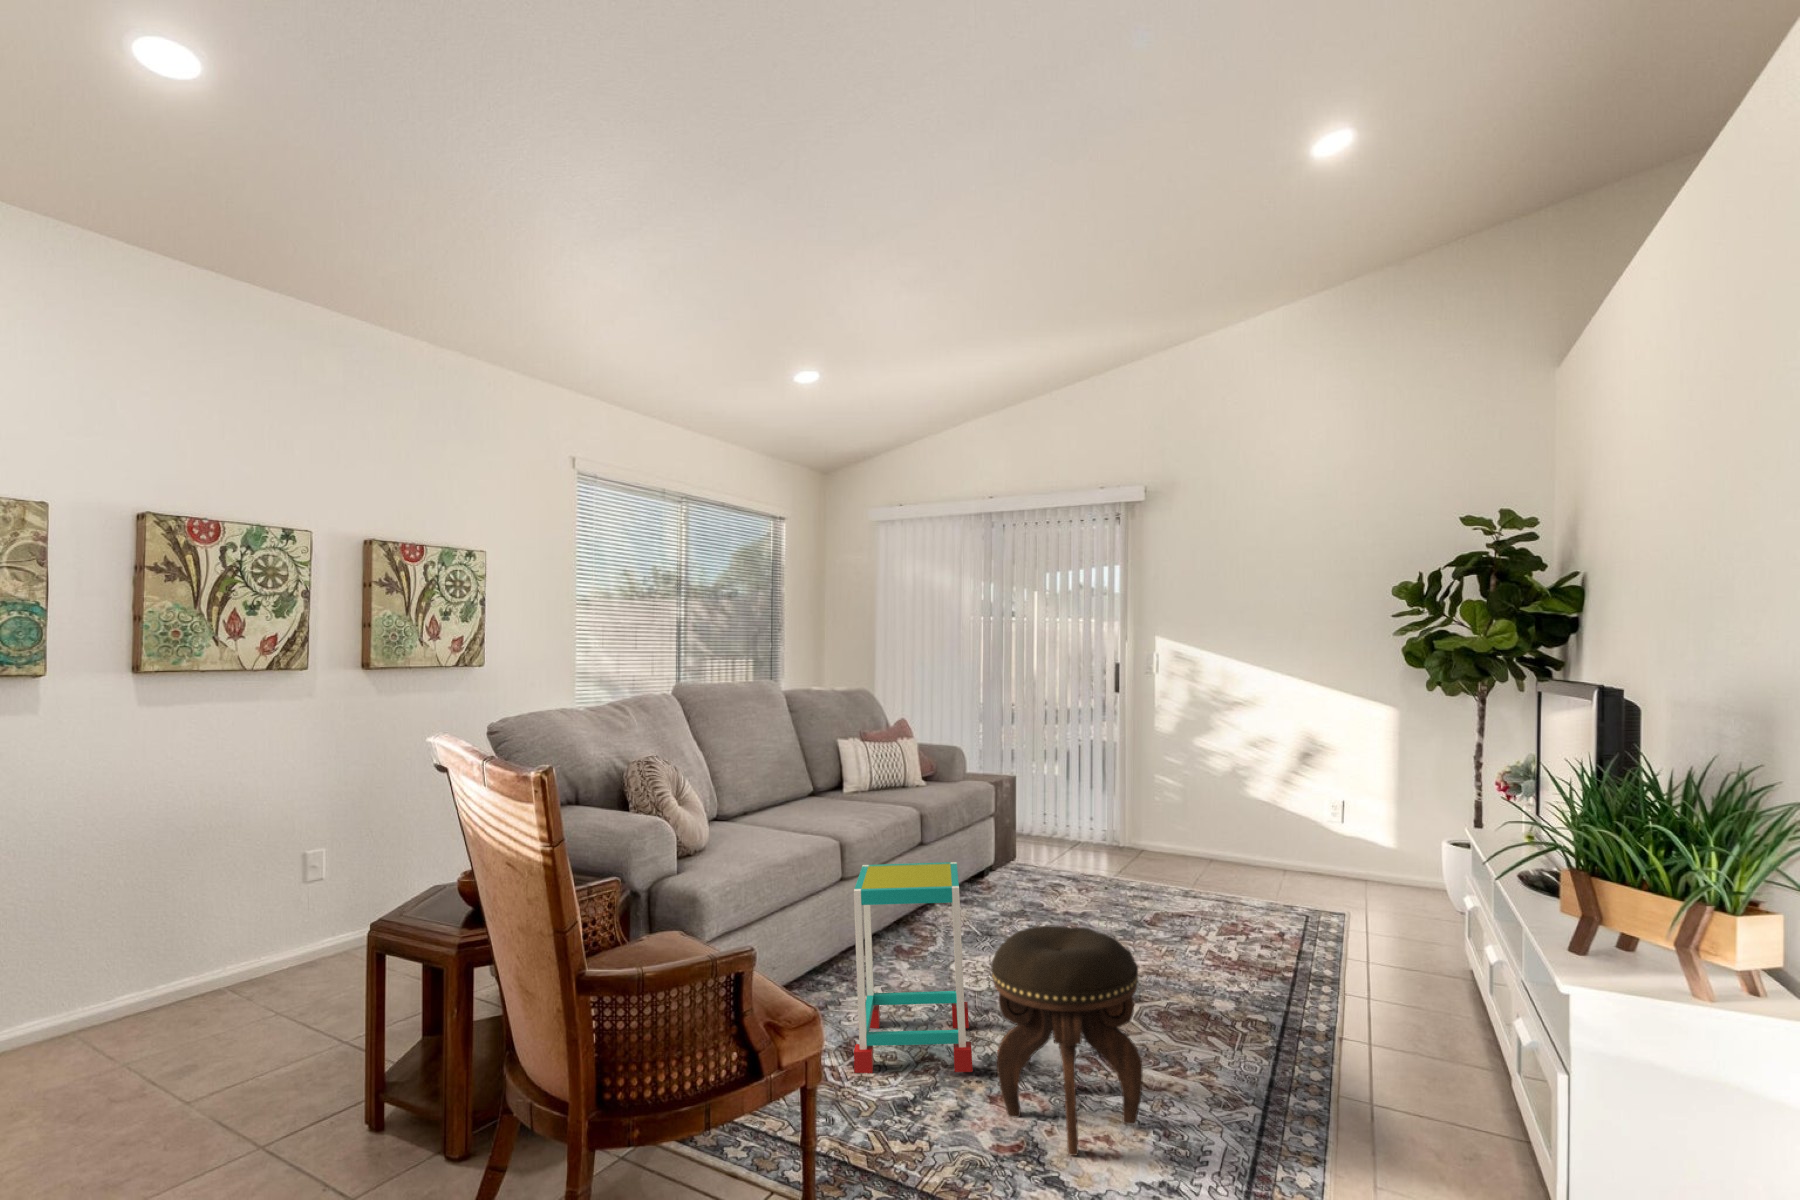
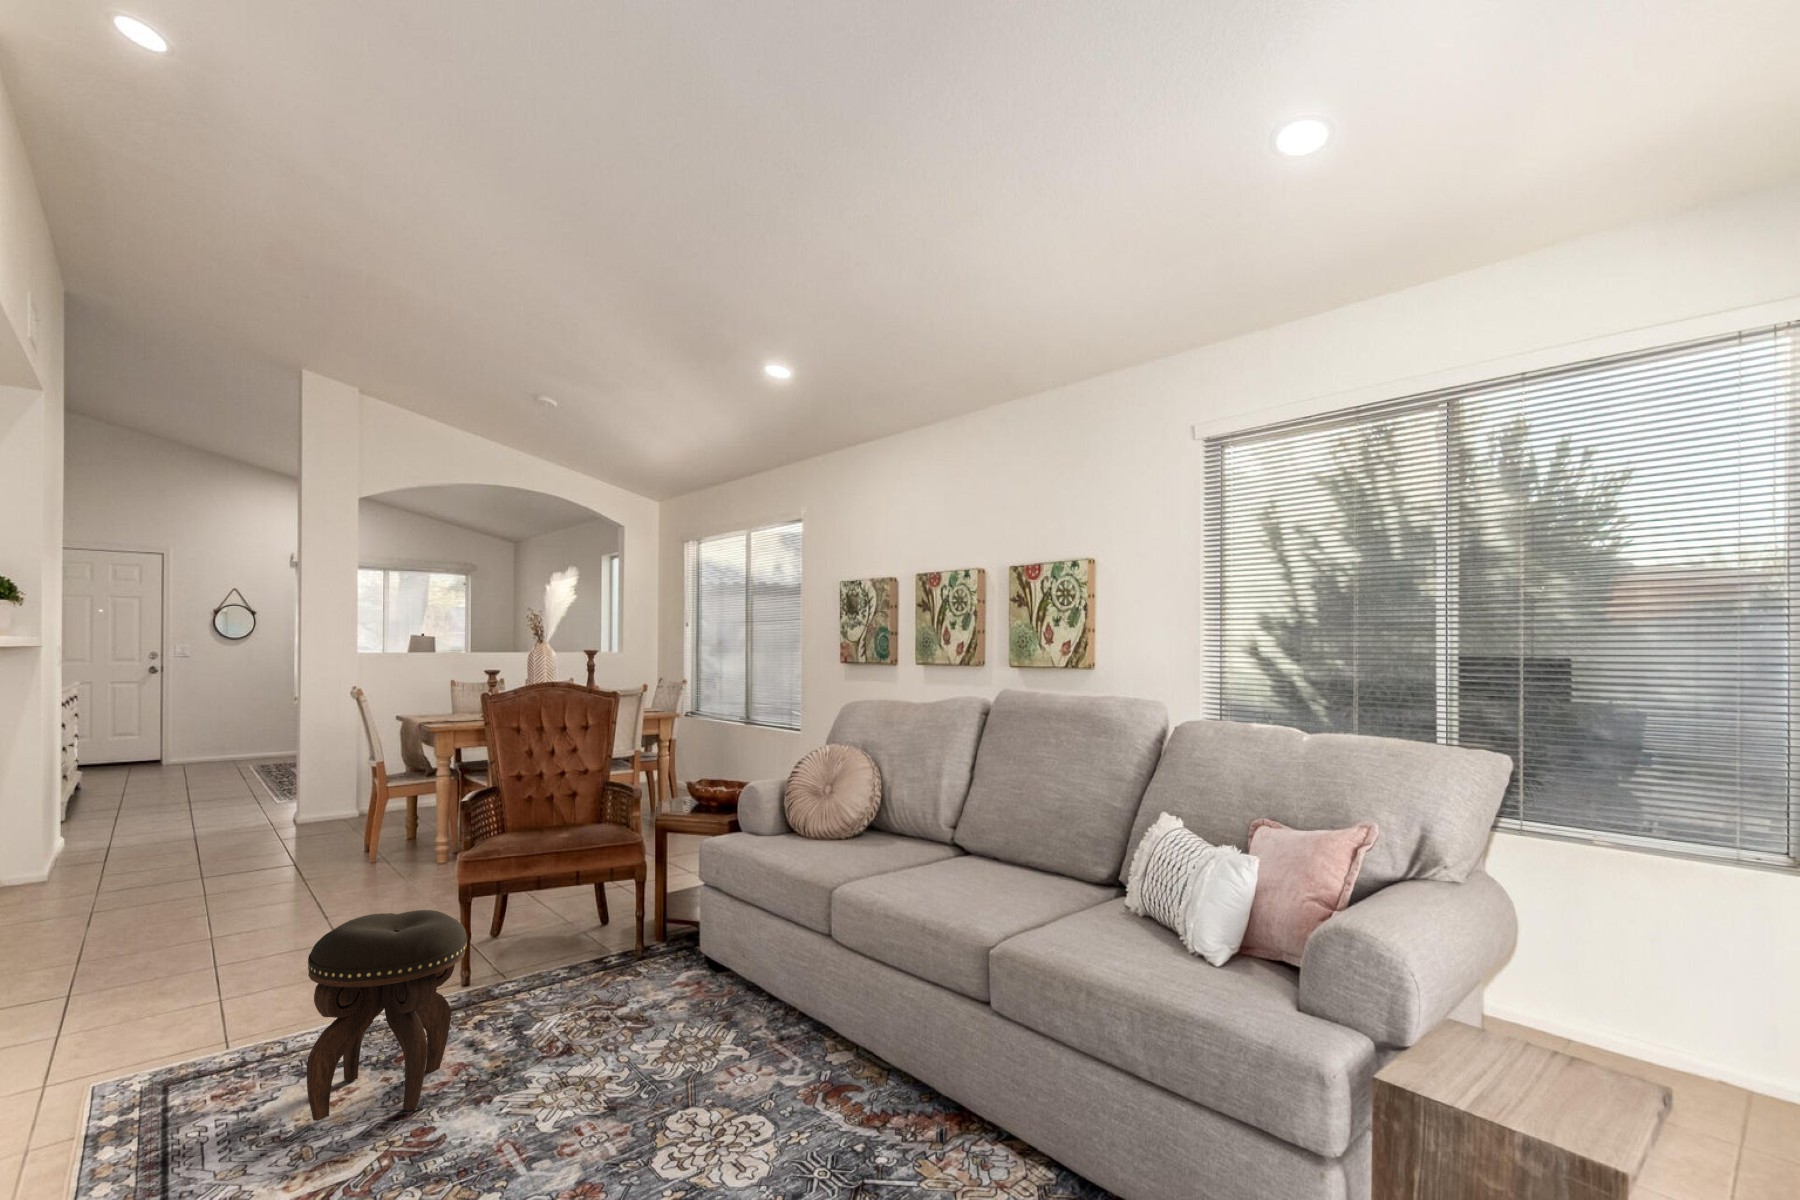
side table: present [854,862,973,1073] -> none [510,861,678,1085]

